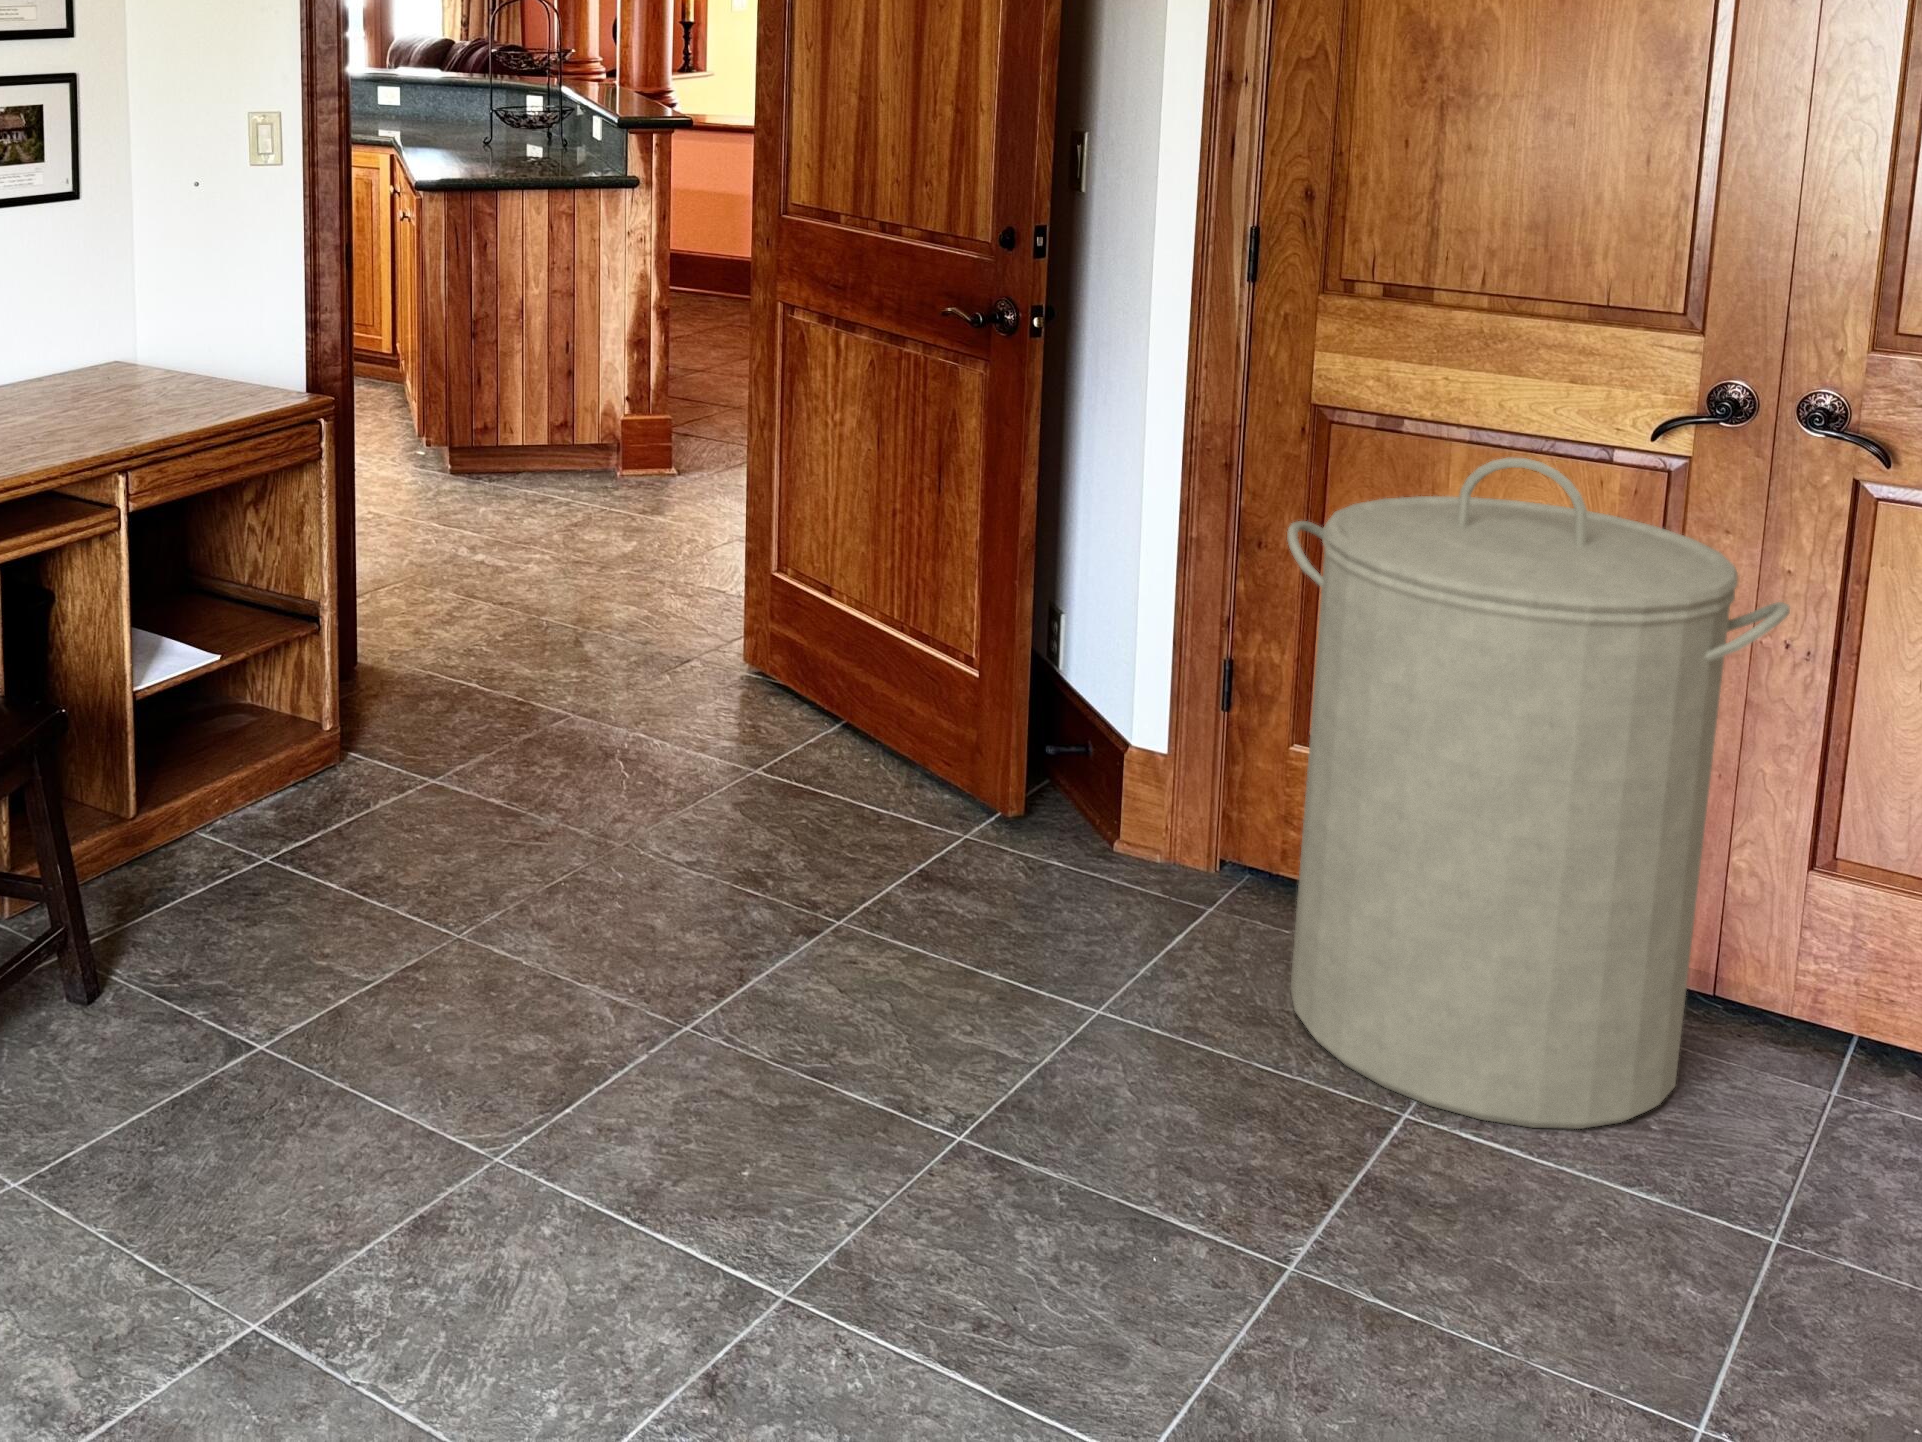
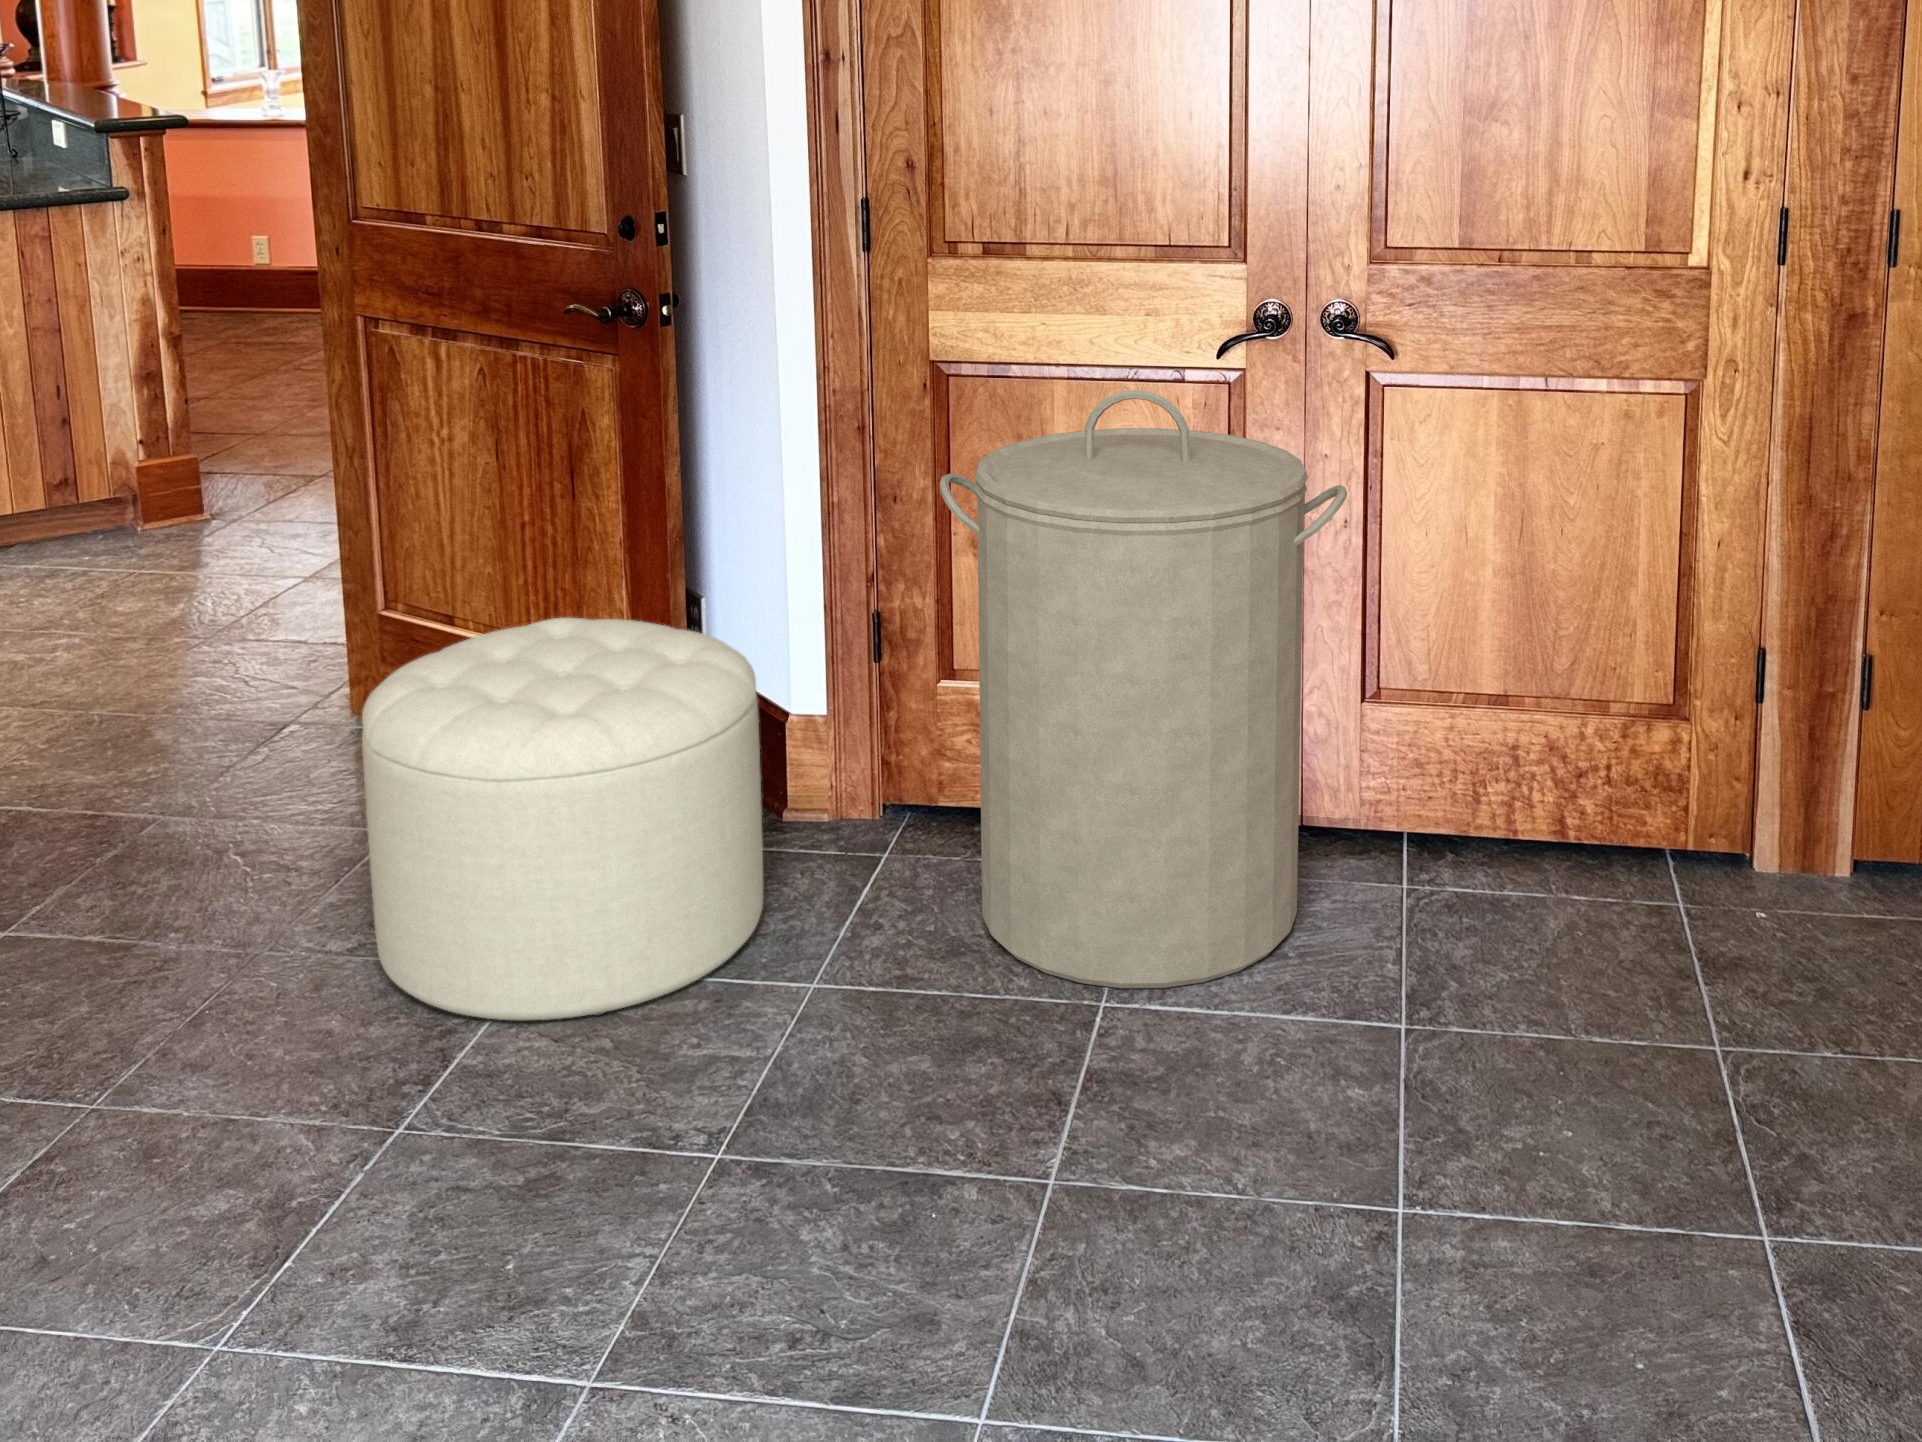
ottoman: none [709,602,1078,978] -> present [362,618,763,1020]

